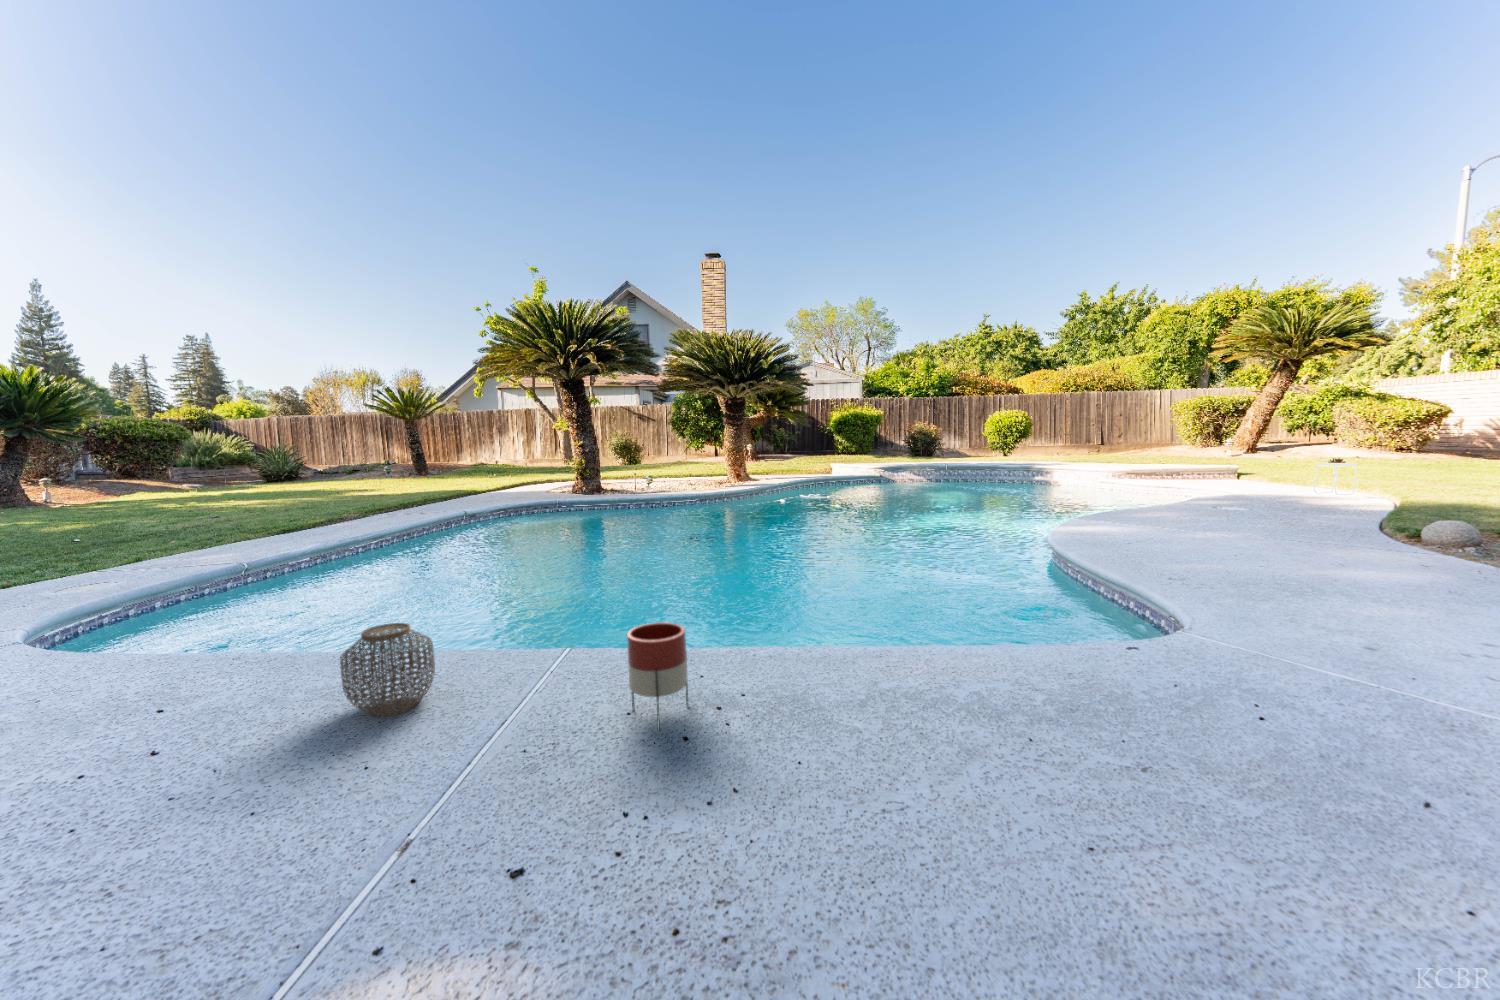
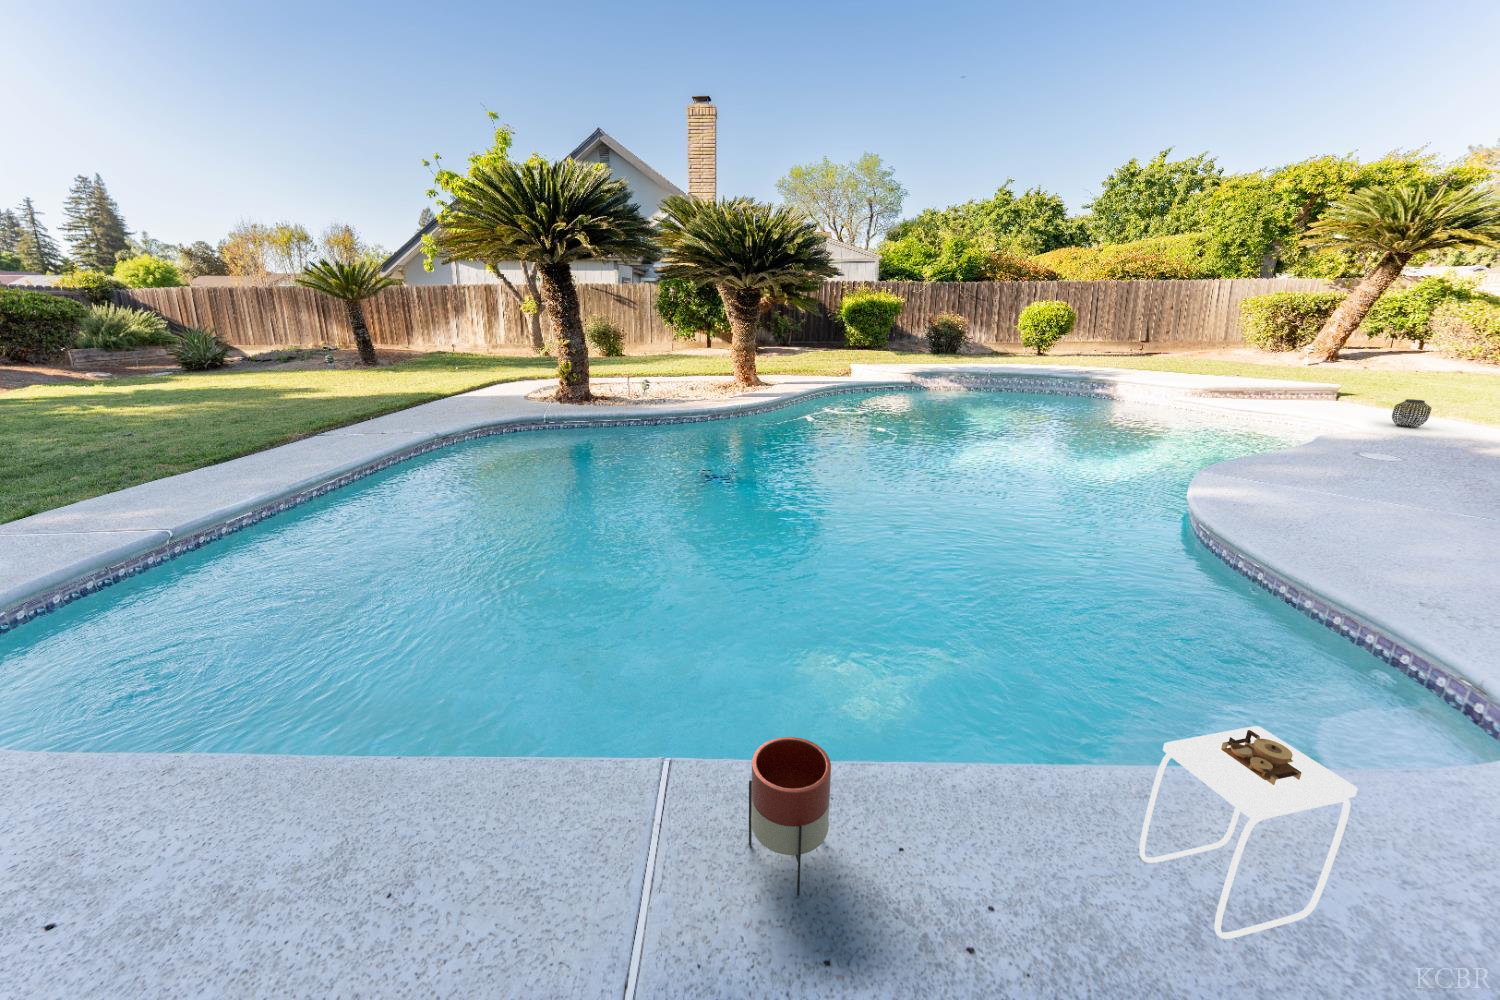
side table: present [1314,458,1357,495] -> present [1140,726,1358,939]
woven basket: present [340,623,435,717] -> present [1392,399,1431,428]

